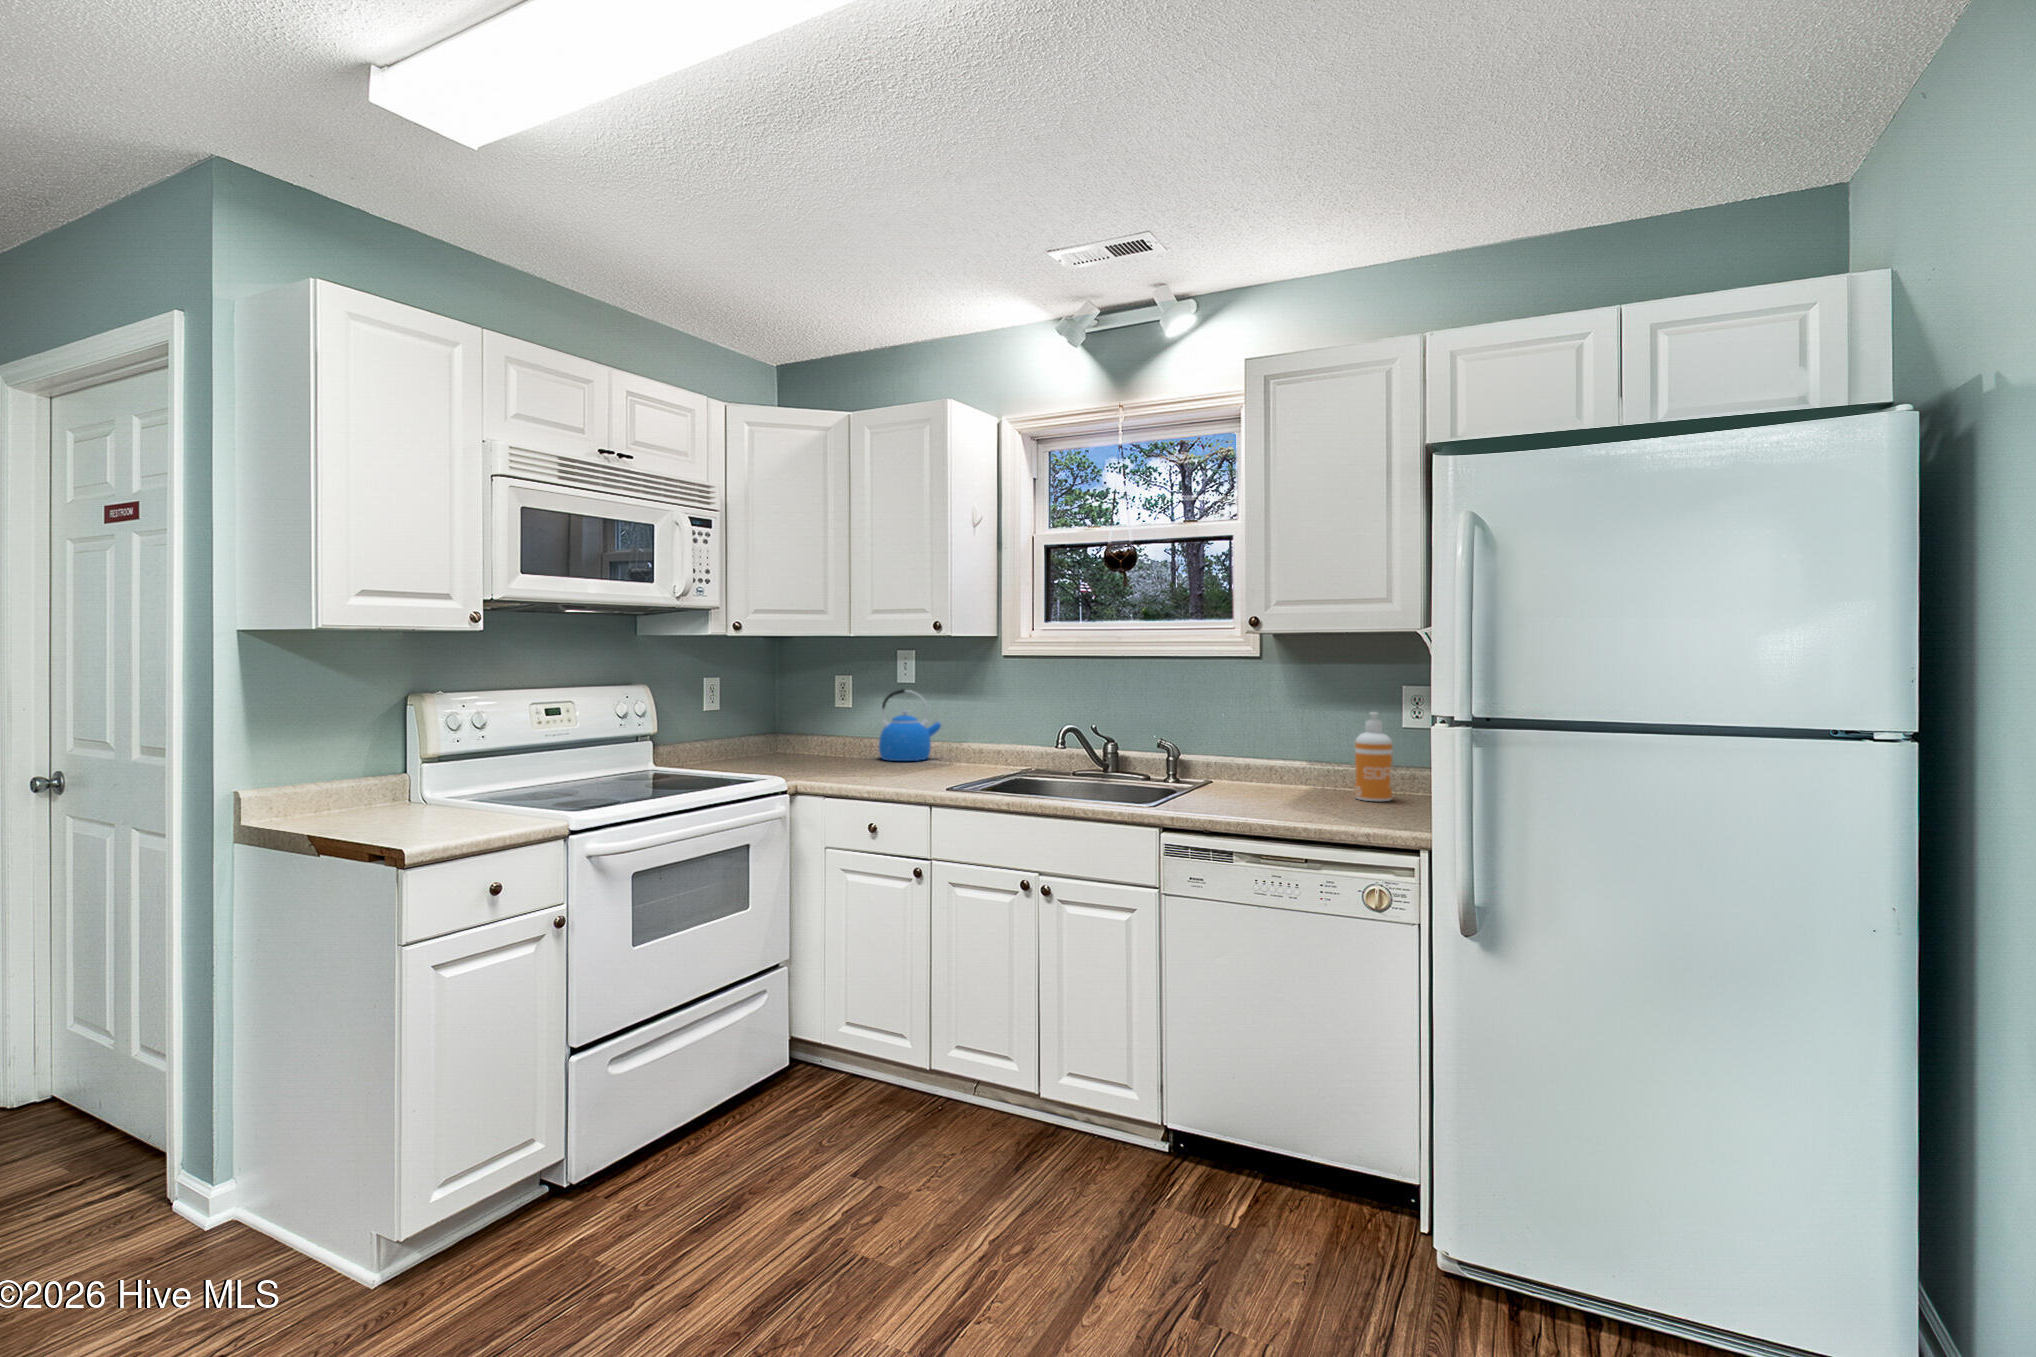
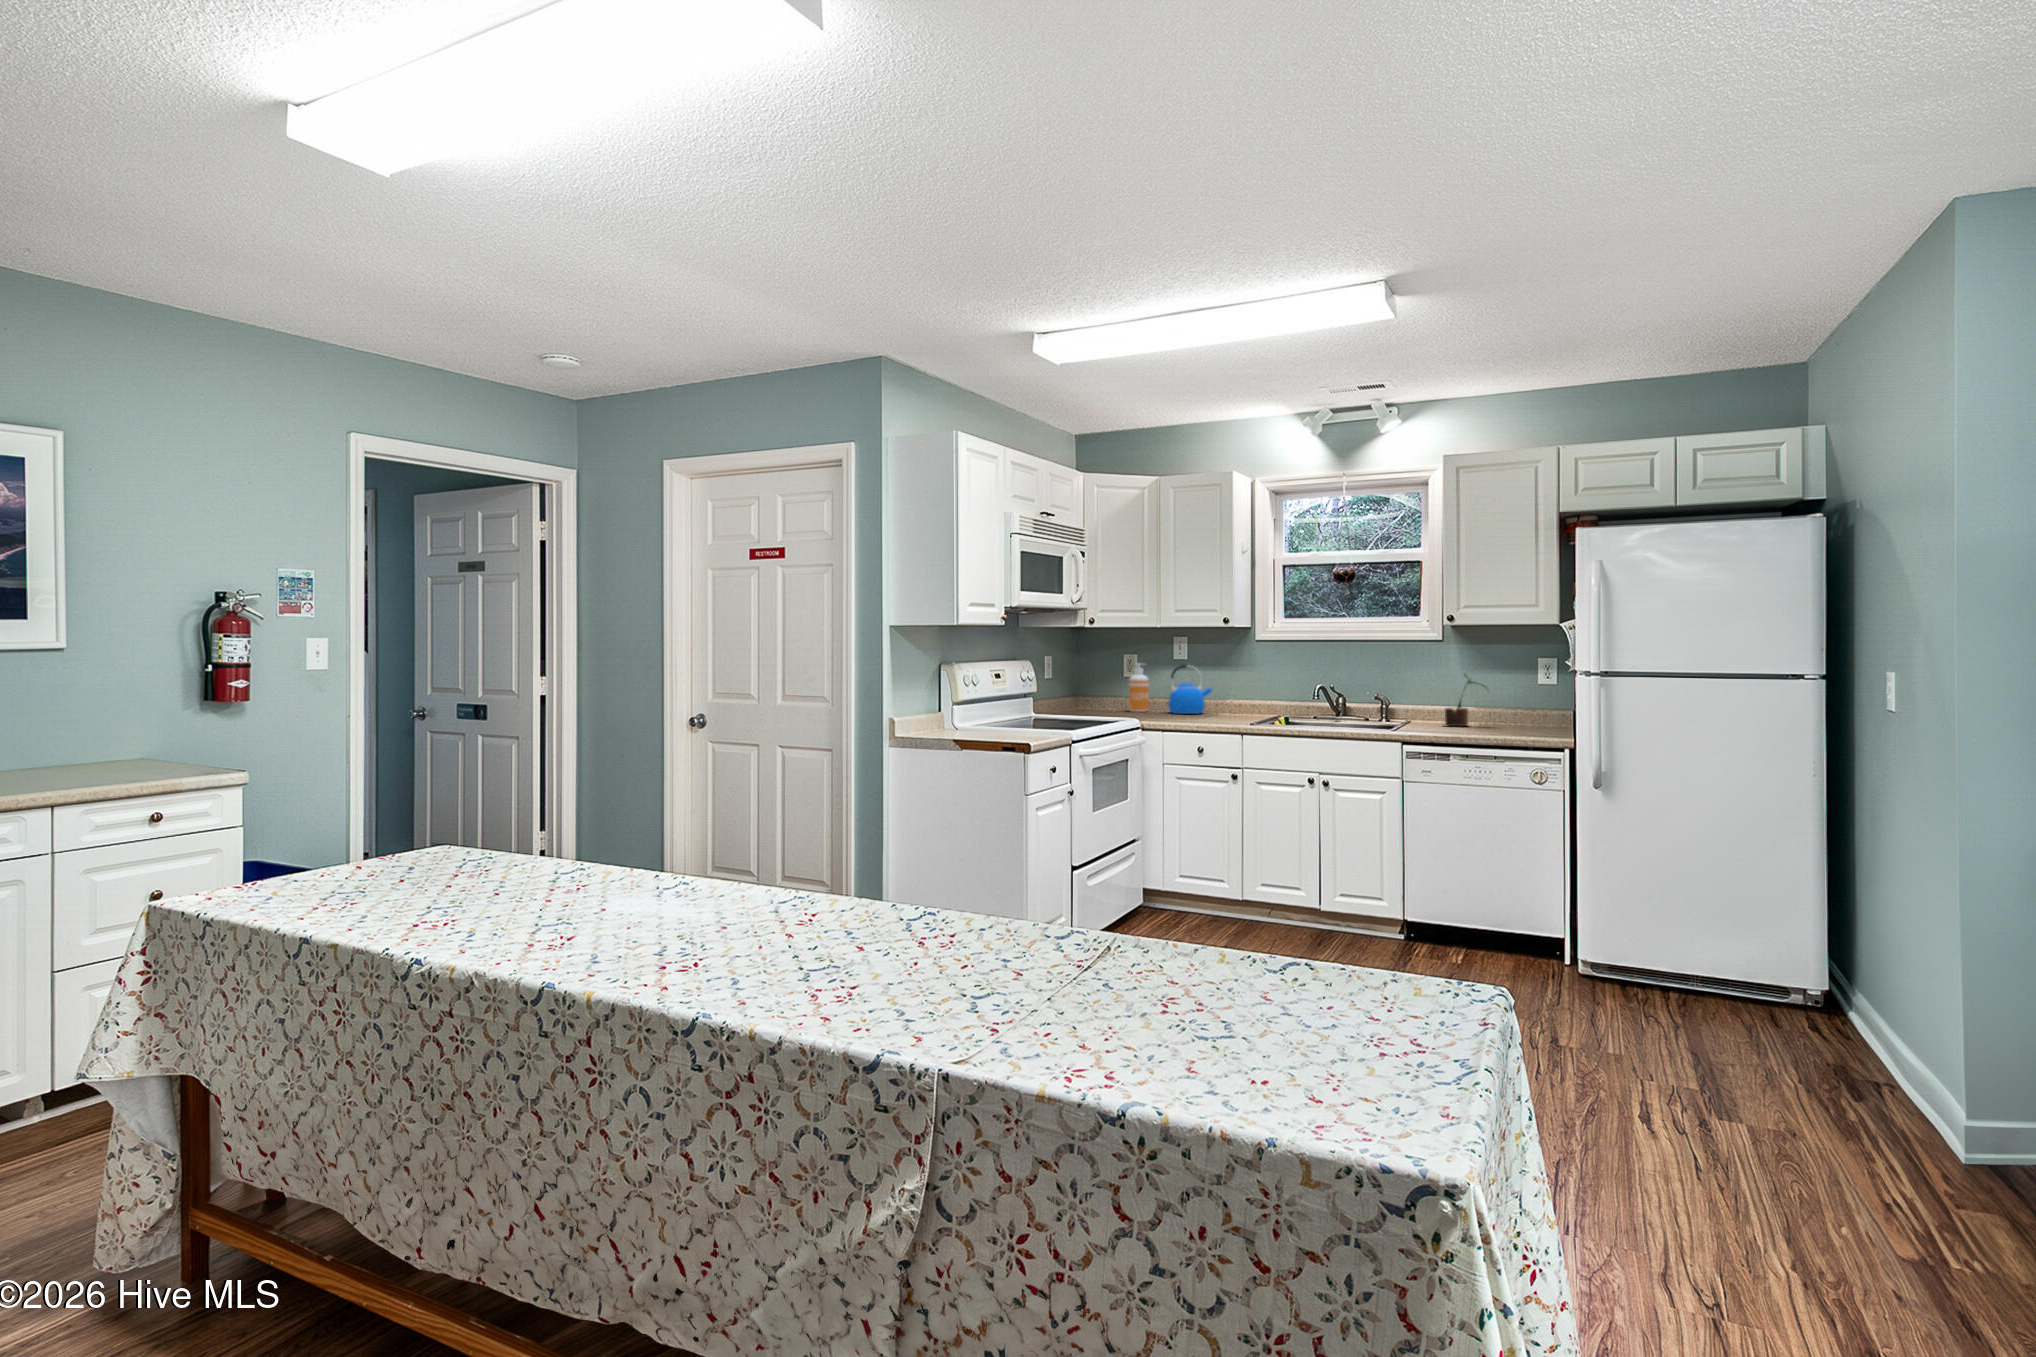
potted plant: none [1250,708,1321,791] -> present [1445,674,1488,726]
soap dispenser: present [1355,712,1392,801] -> present [1129,663,1149,712]

